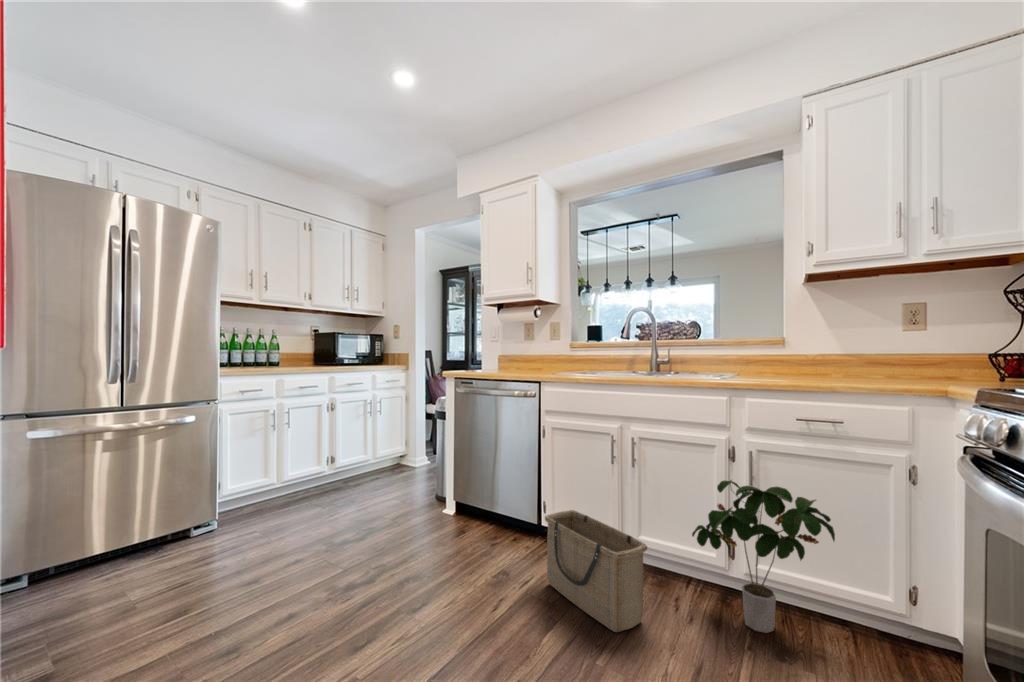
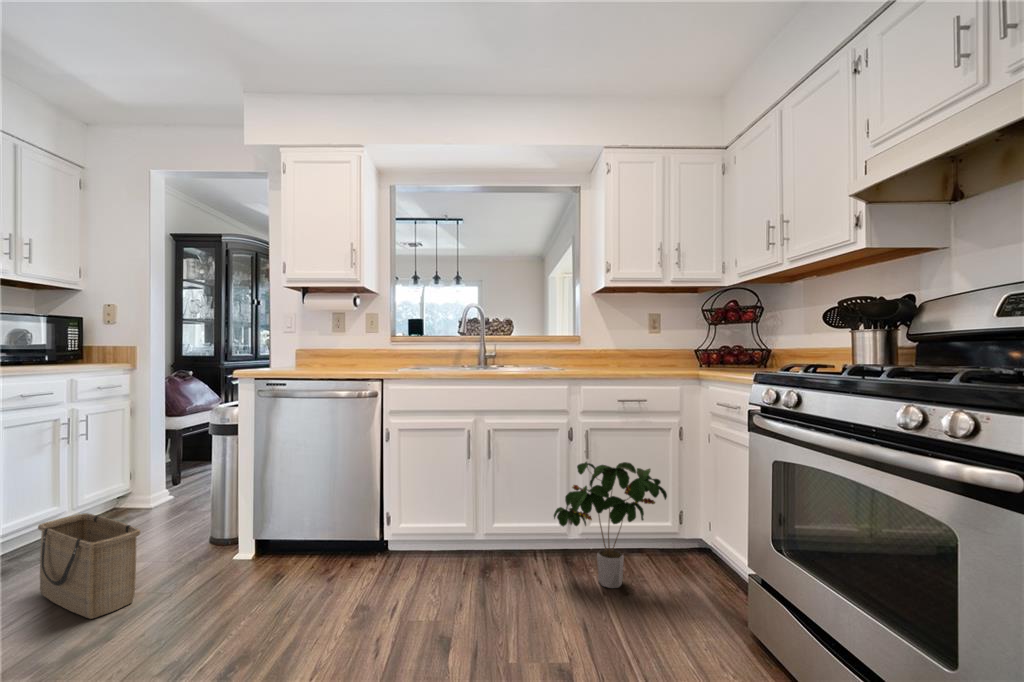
basket: present [545,510,647,632] -> present [38,513,140,619]

